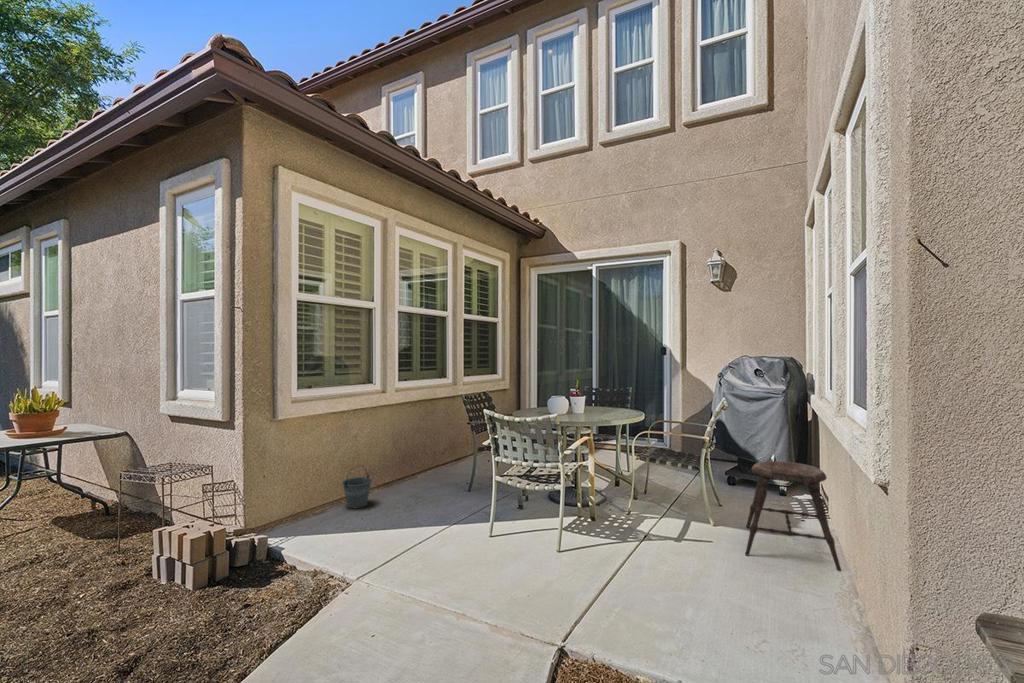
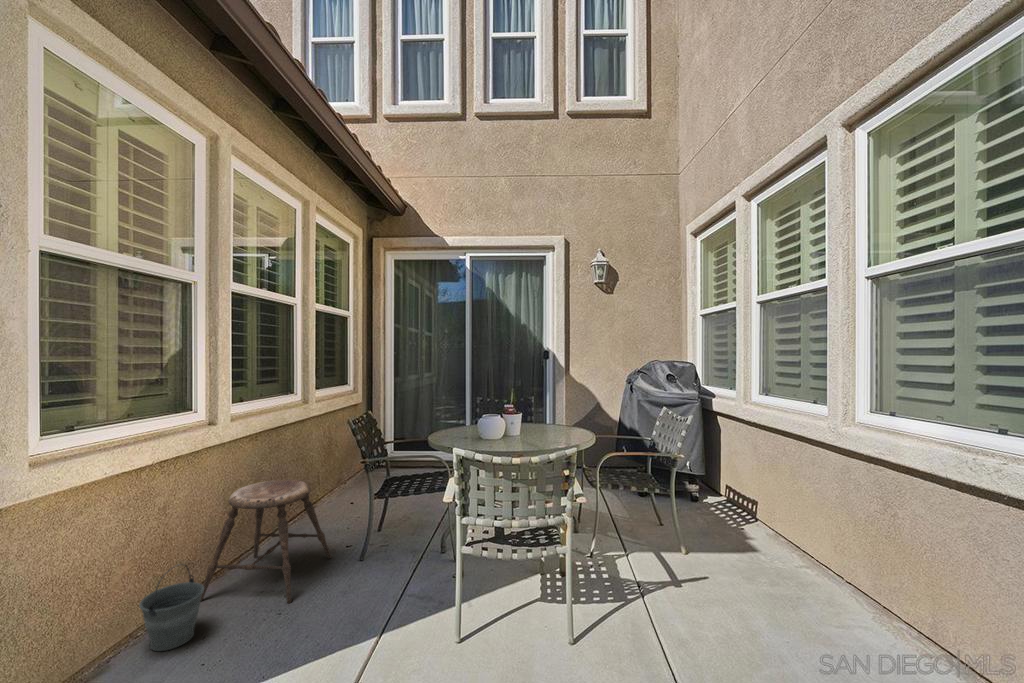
stool: present [745,461,841,571] -> present [201,480,332,603]

